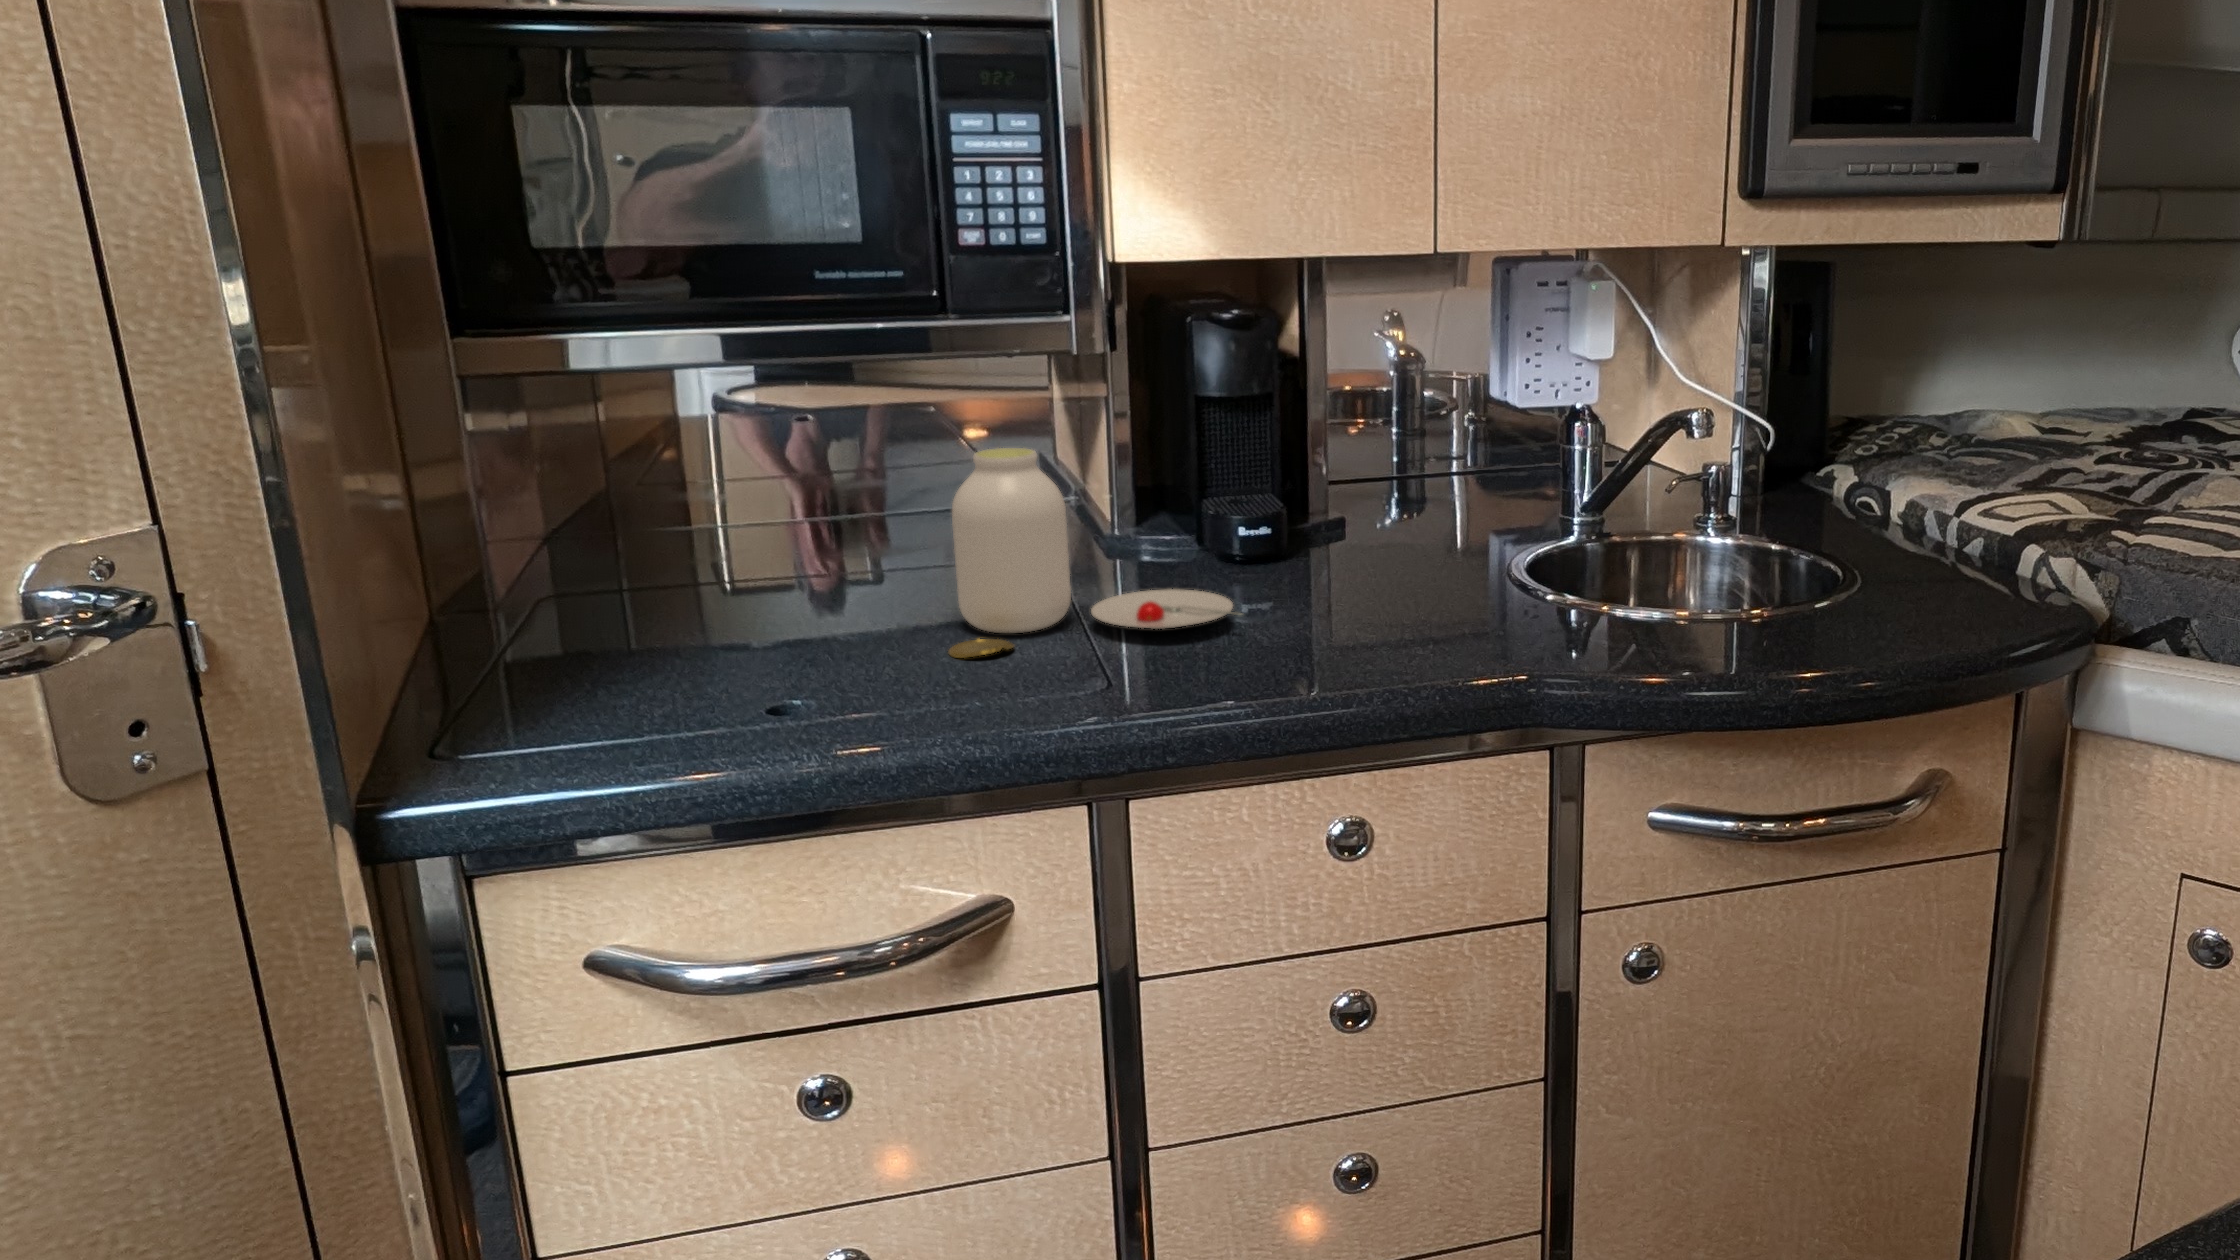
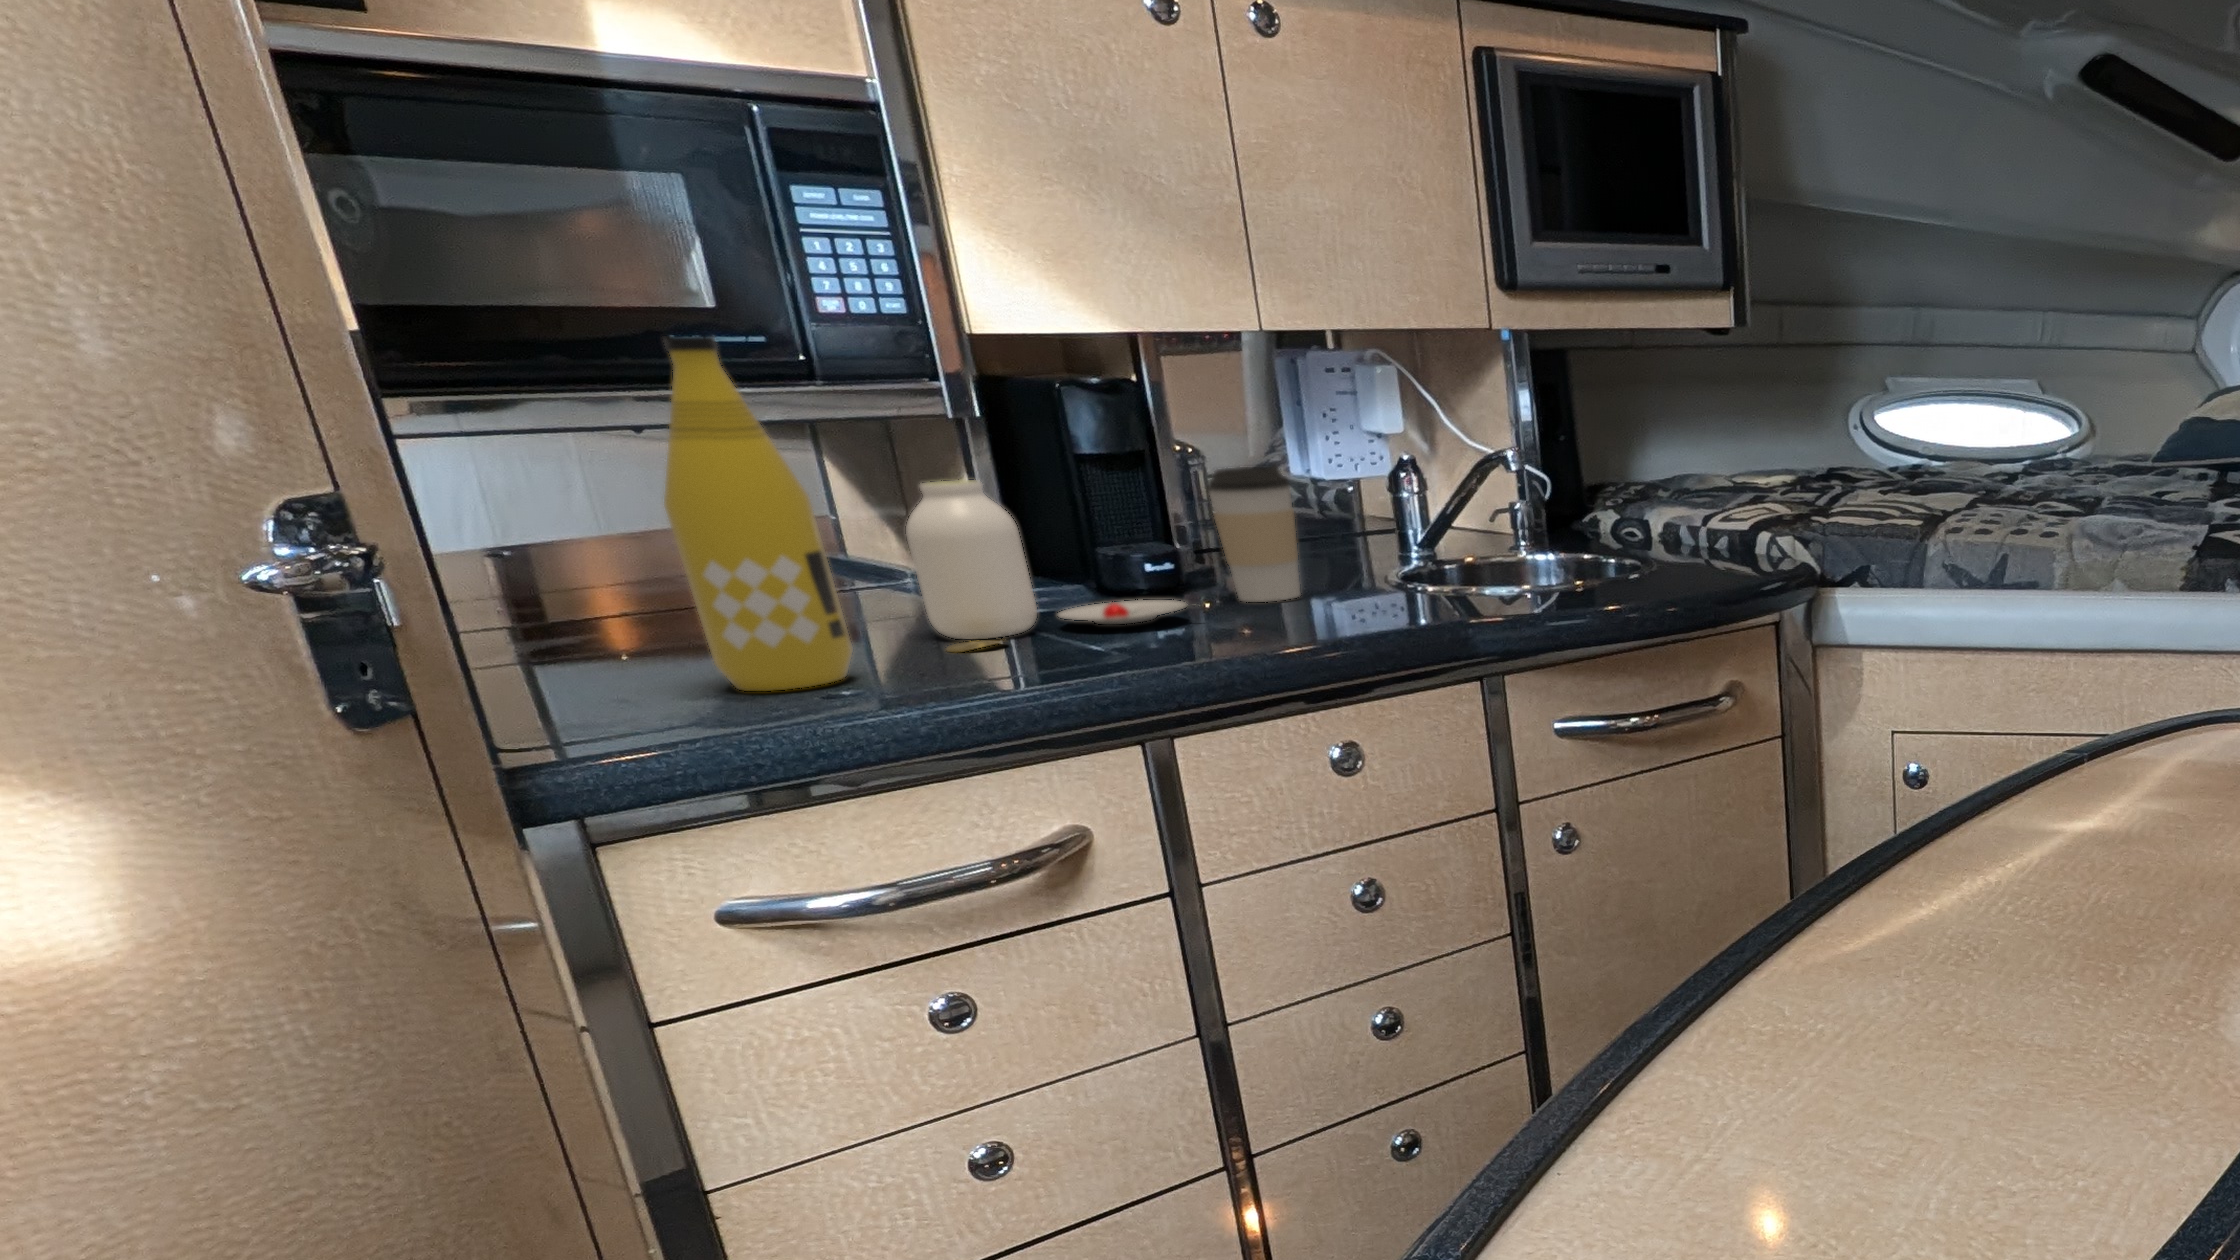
bottle: none [657,312,819,711] -> present [663,336,853,691]
coffee cup: none [1302,431,1400,600] -> present [1207,466,1300,602]

